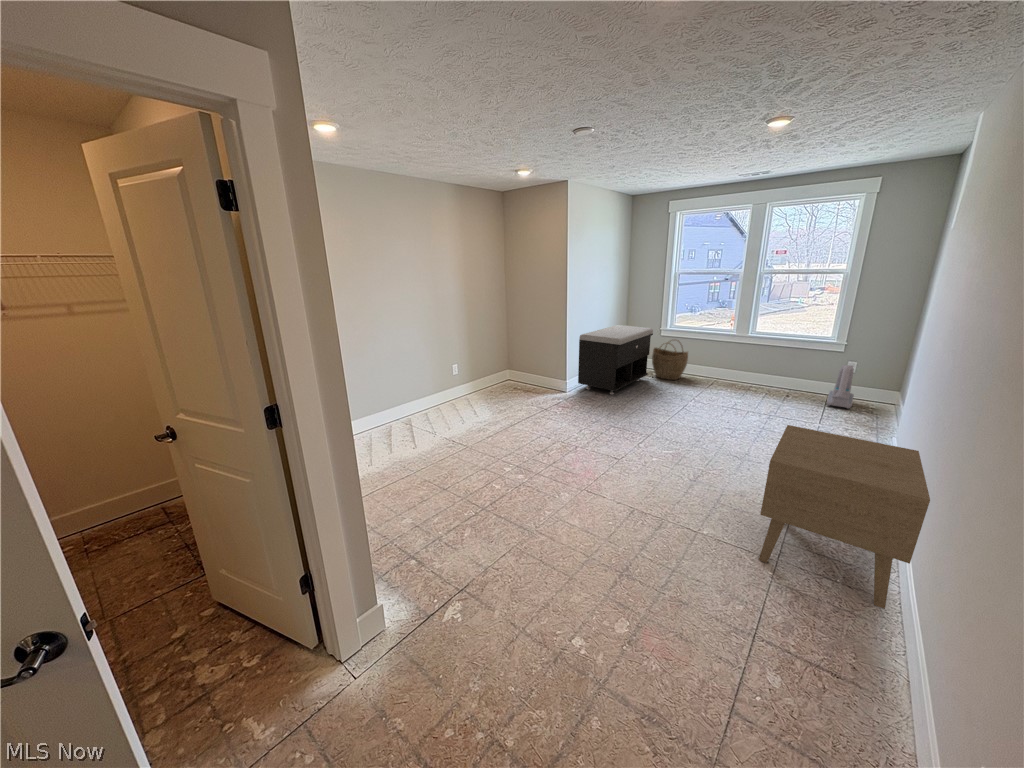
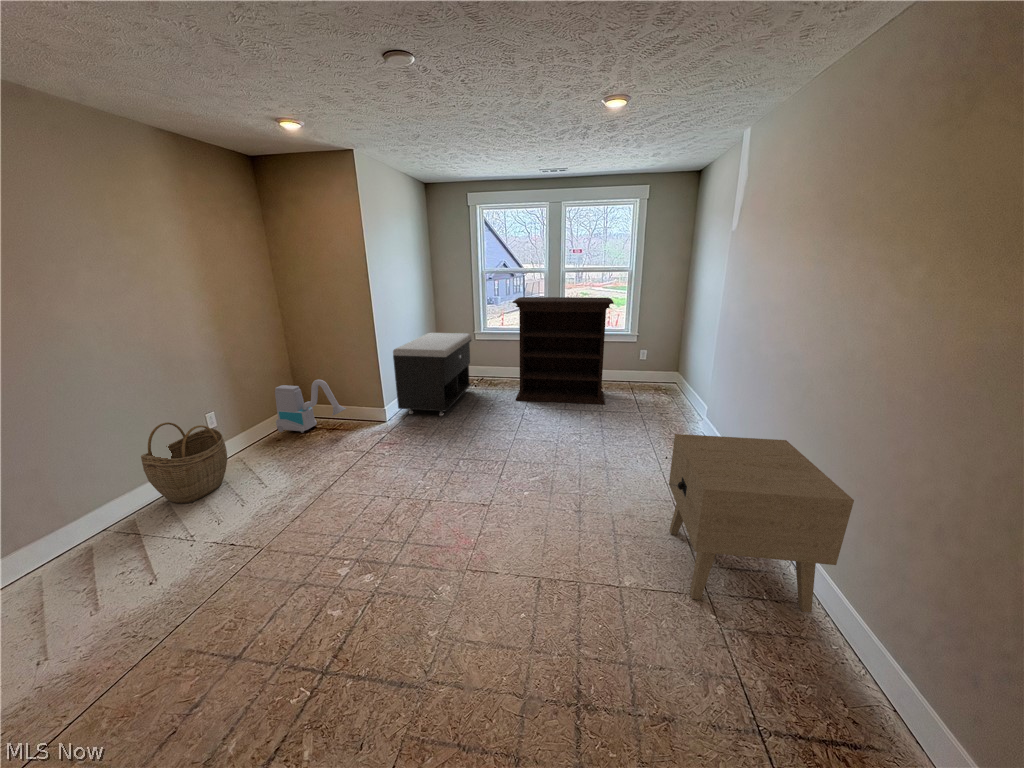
bookshelf: none [685,297,809,411] -> present [512,297,614,404]
woven basket: present [652,340,688,380] -> present [141,422,228,503]
vacuum cleaner: present [827,365,854,409] -> present [275,380,346,433]

